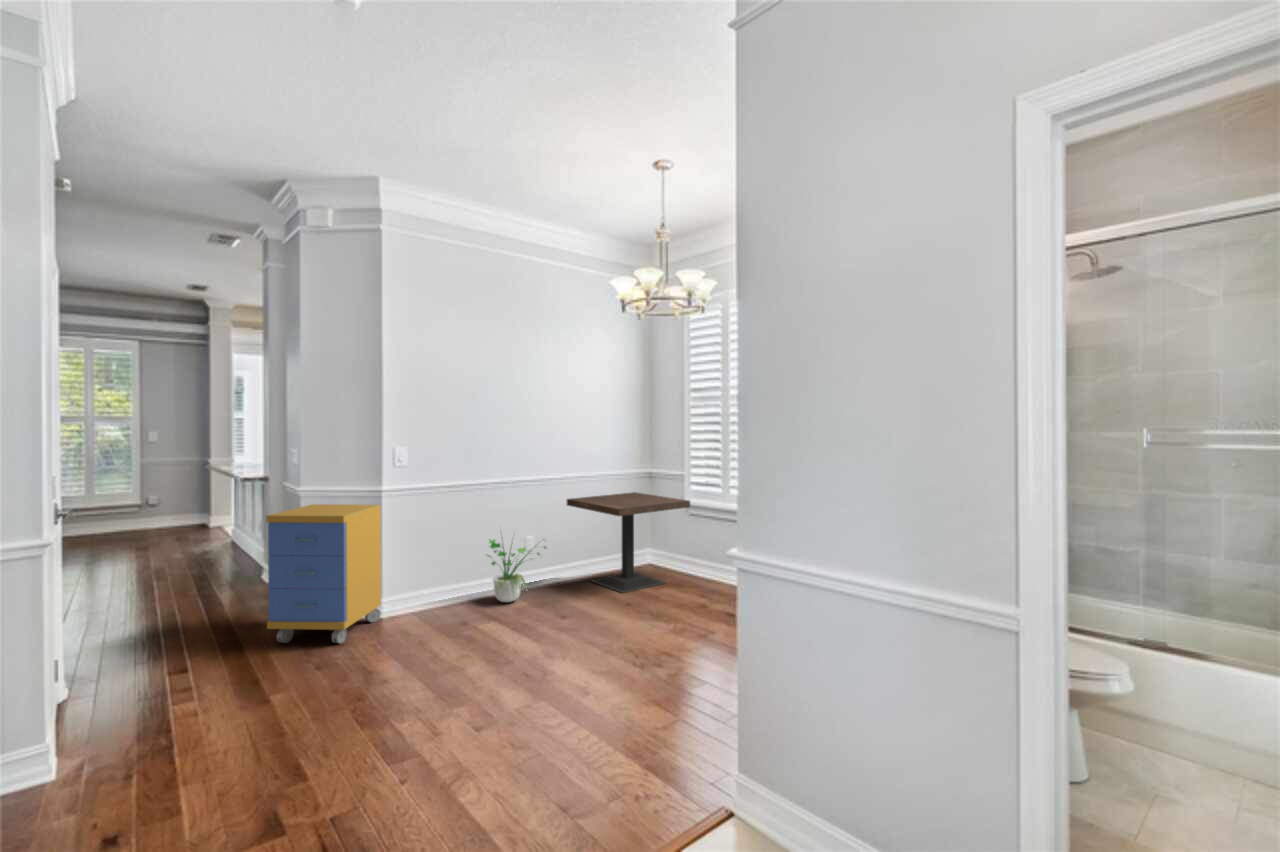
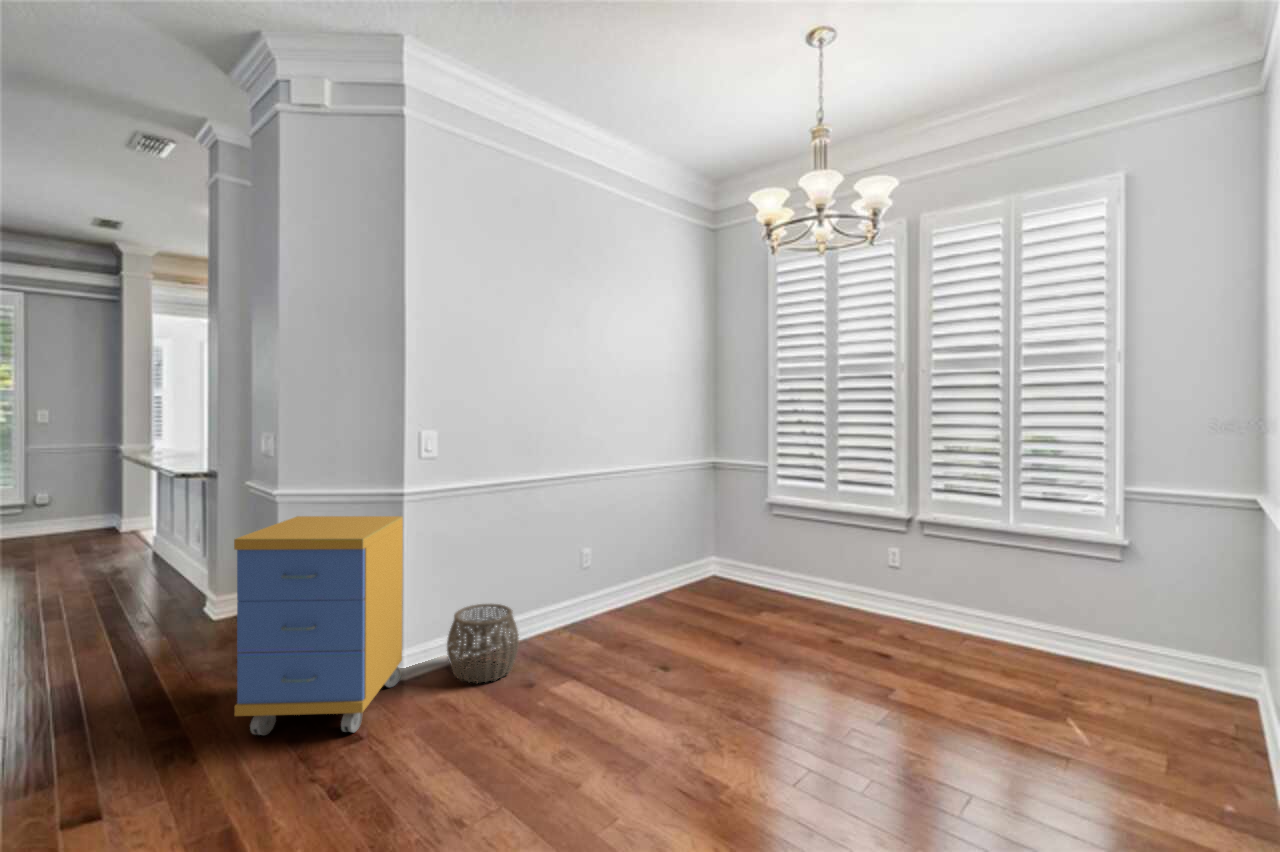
side table: present [566,492,690,593] -> none [626,492,784,625]
potted plant: present [487,538,546,602] -> none [538,536,615,644]
woven basket: none [412,569,464,622] -> present [447,604,519,683]

